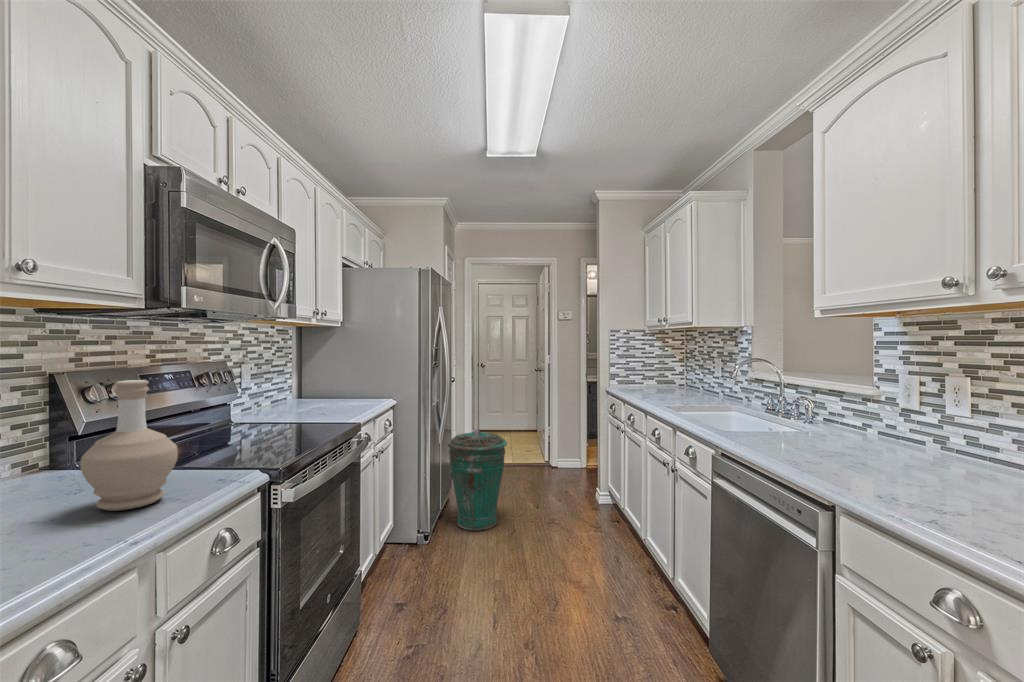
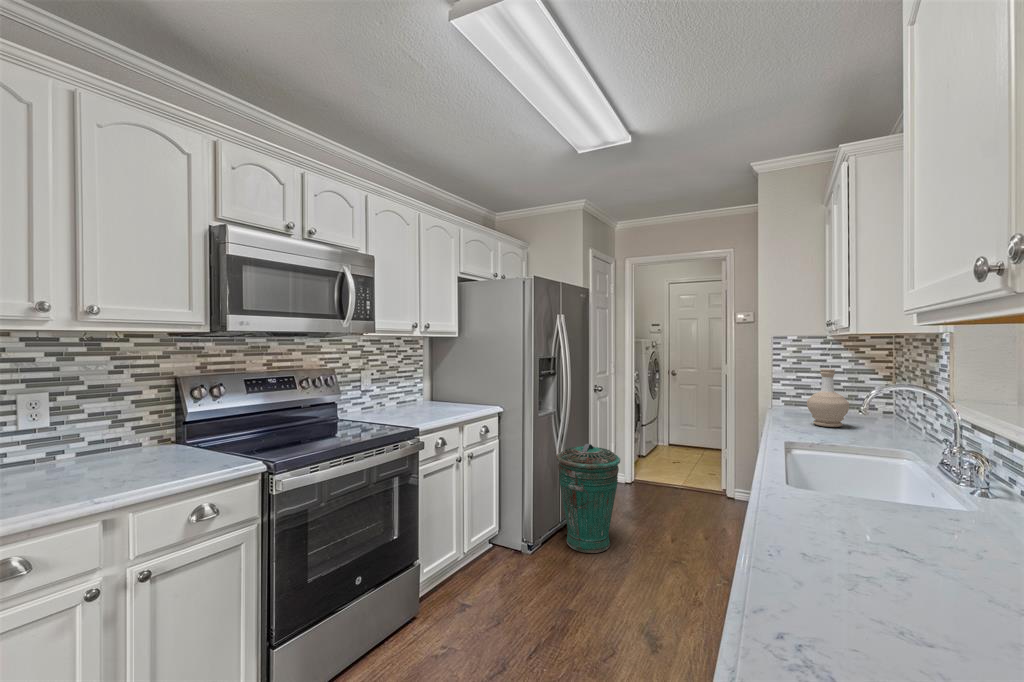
bottle: present [80,380,178,511] -> present [807,369,849,427]

